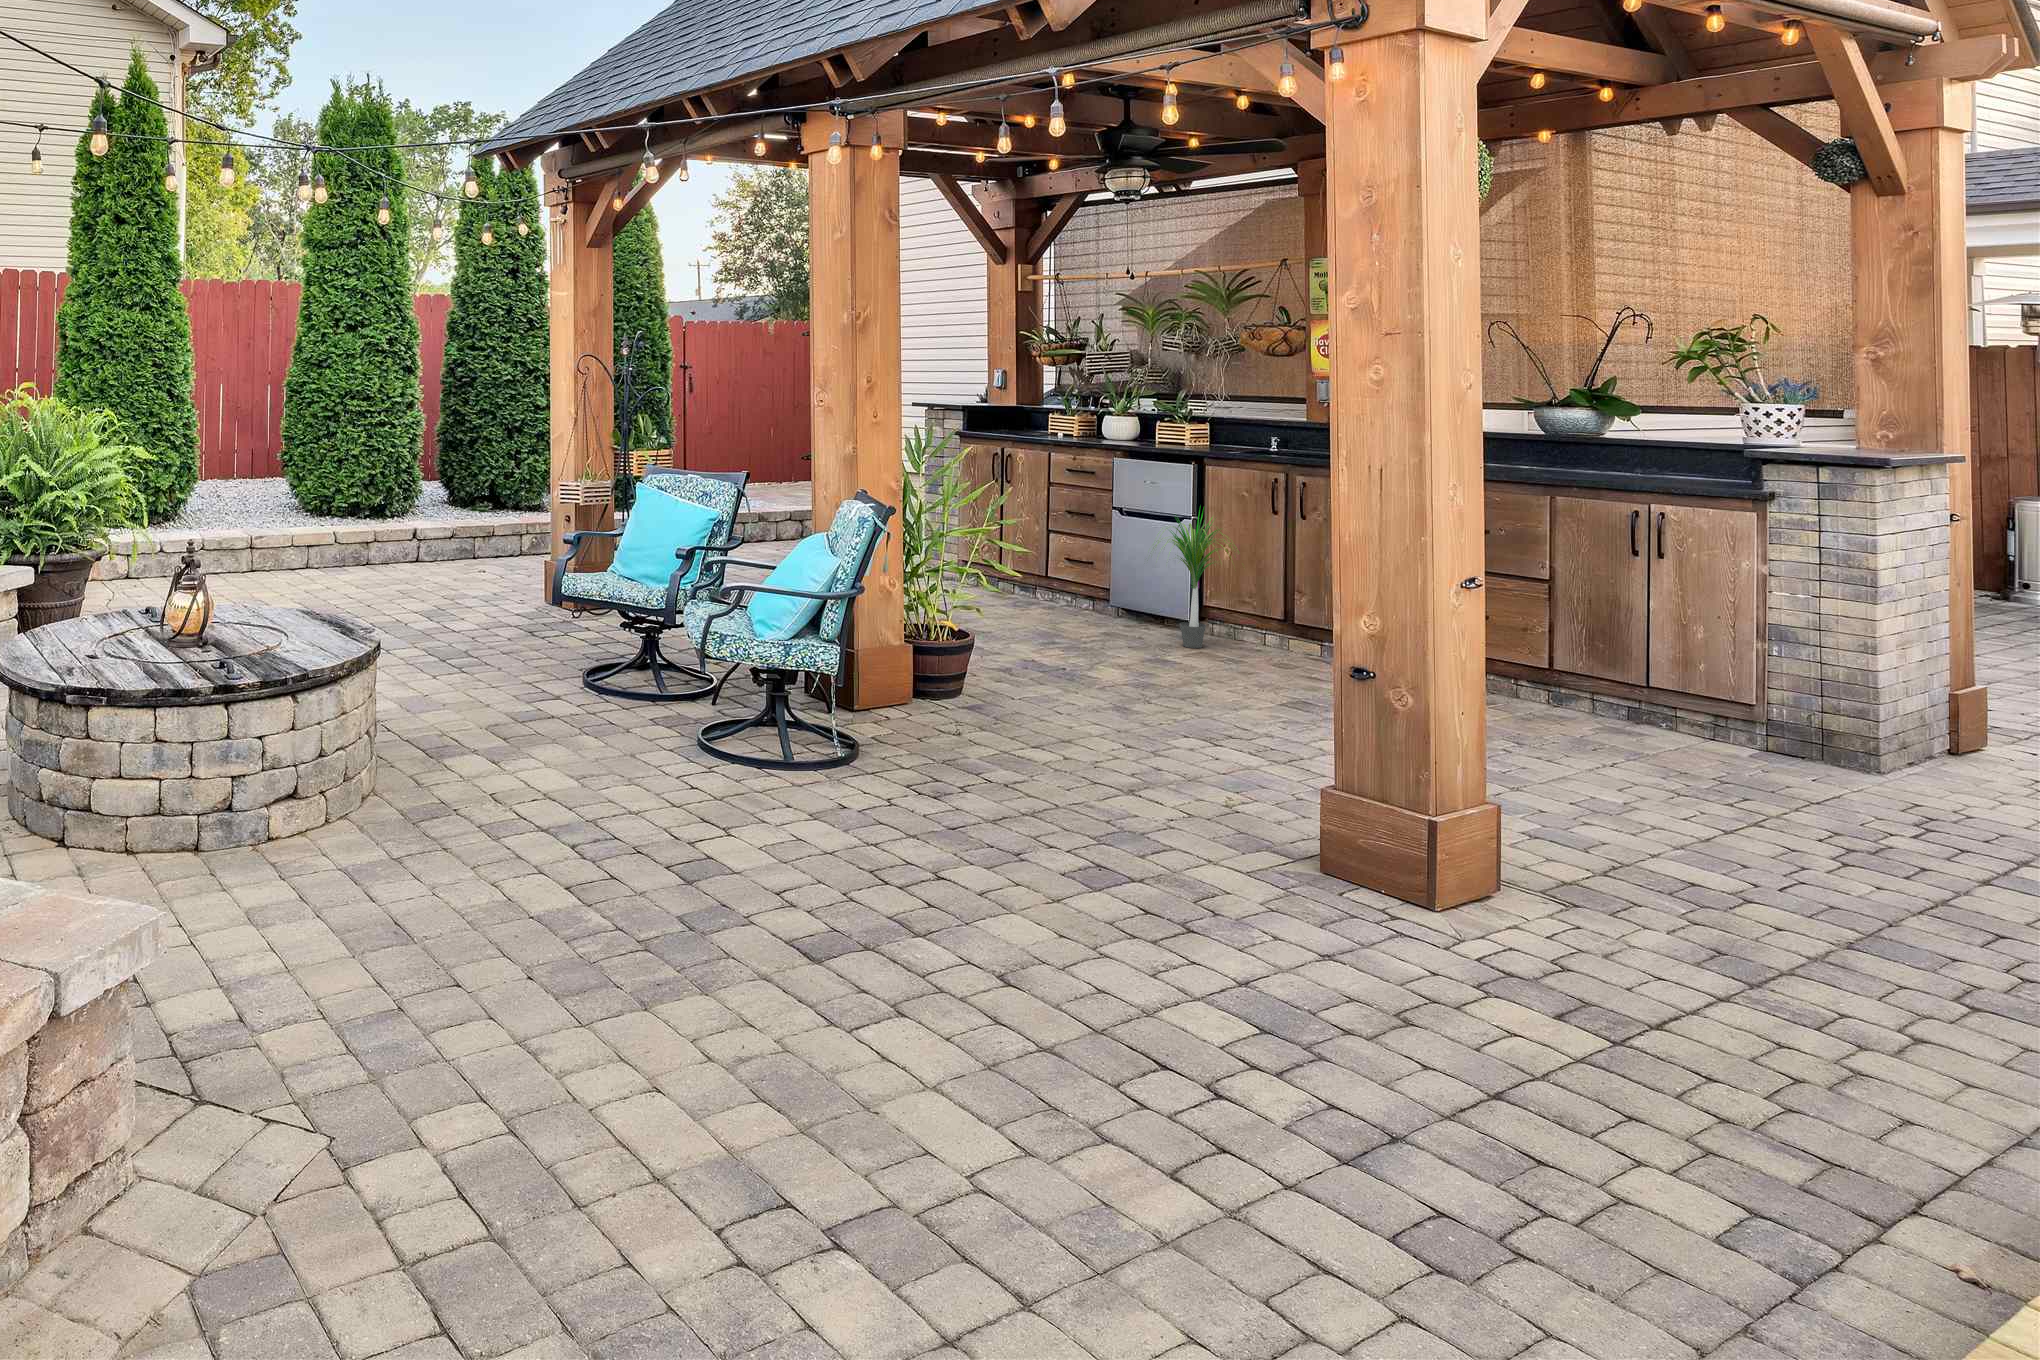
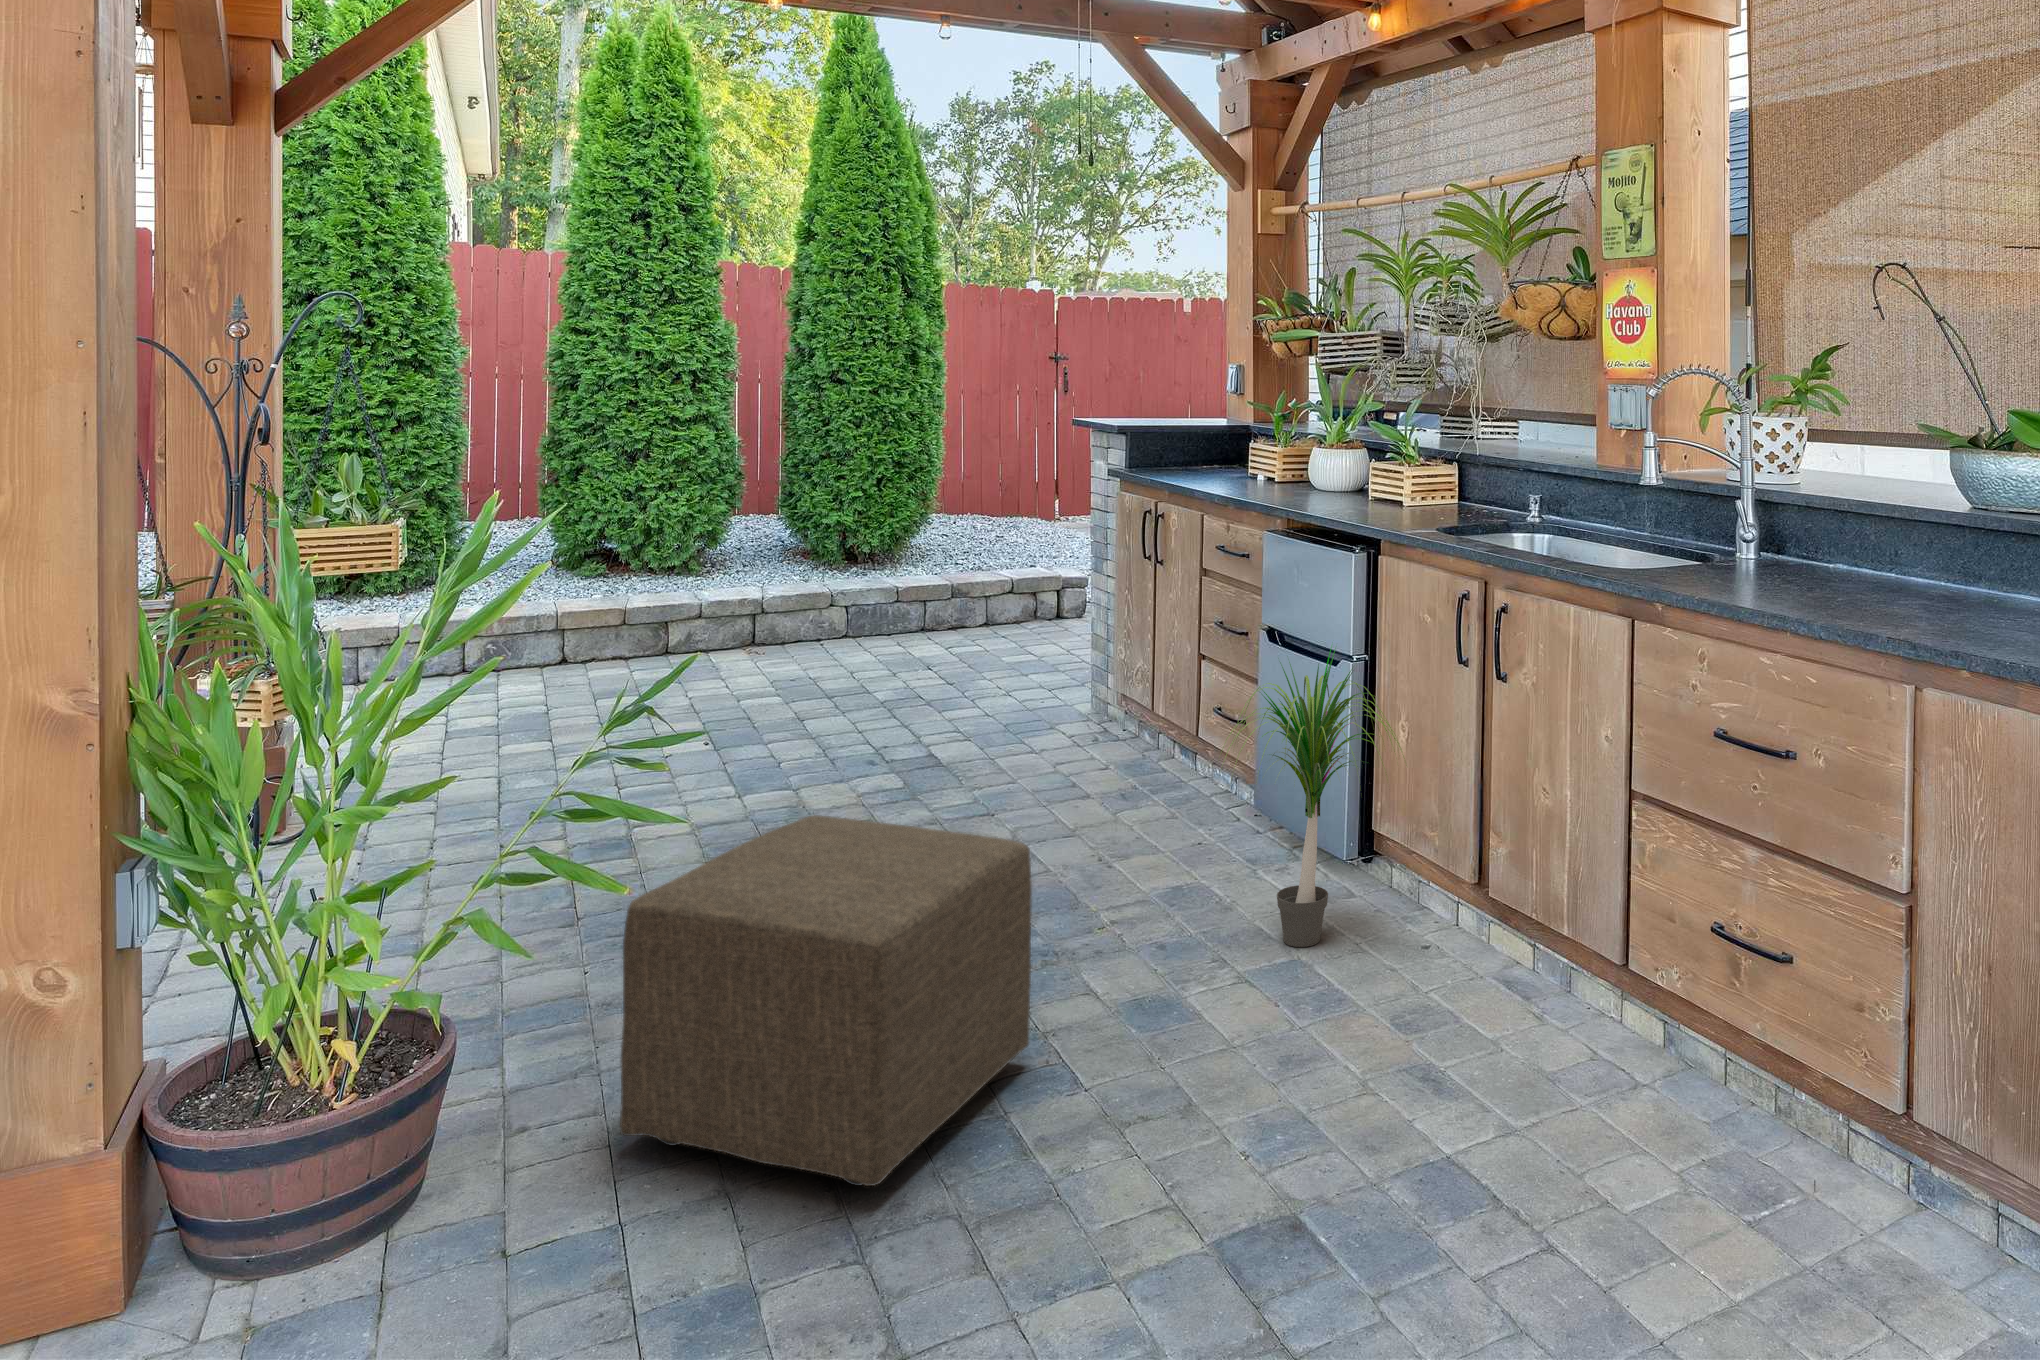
ottoman: none [1004,572,1136,693] -> present [620,815,1032,1186]

